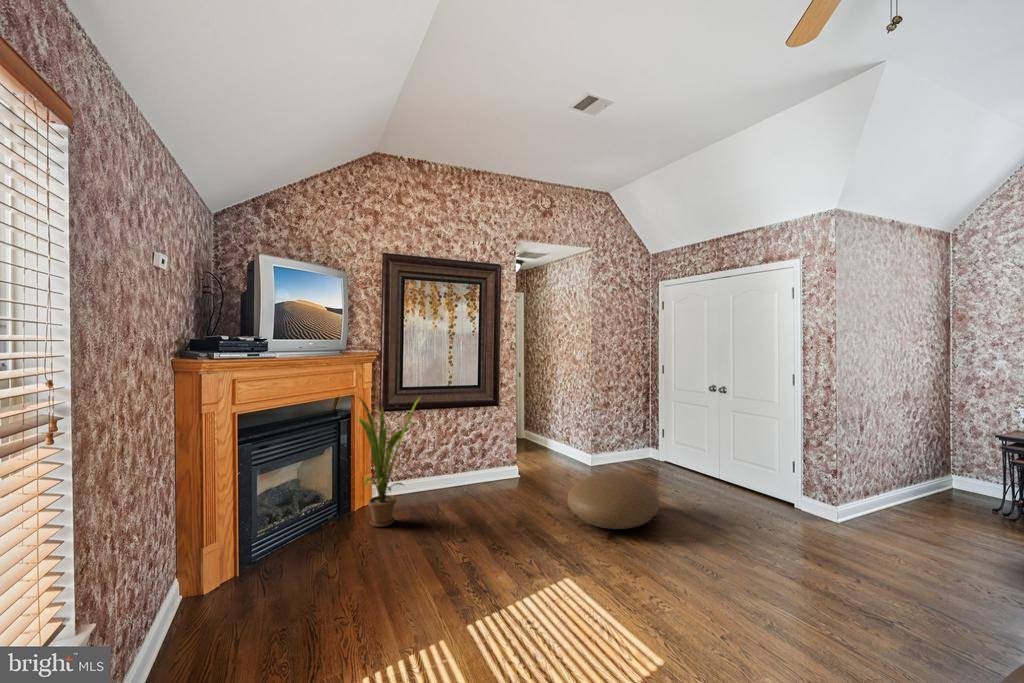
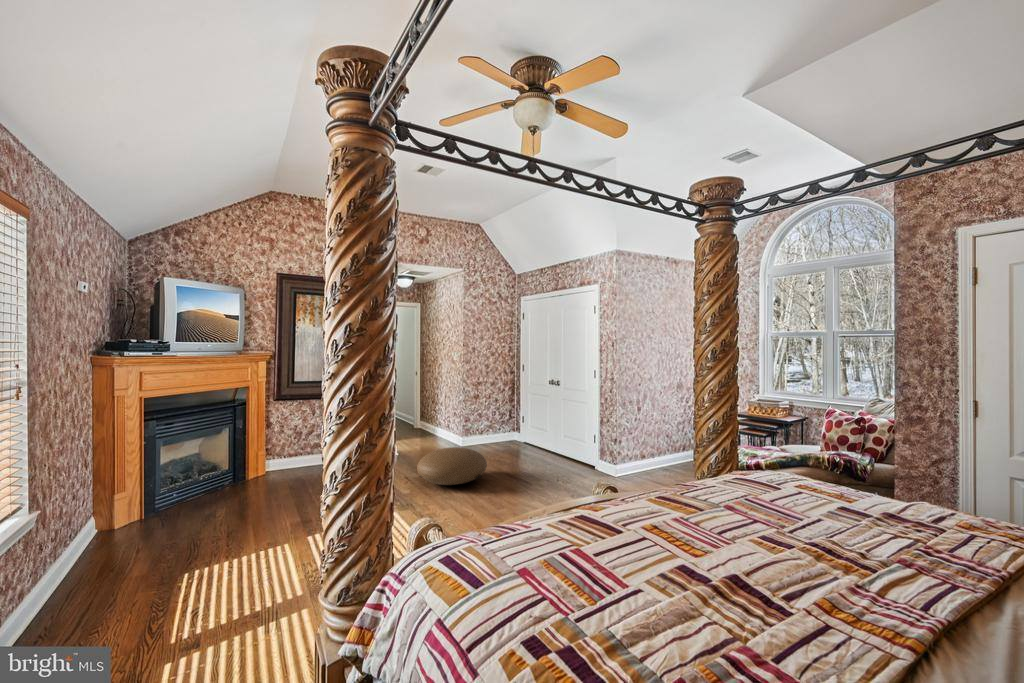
house plant: present [354,396,420,527] -> none [240,385,303,489]

